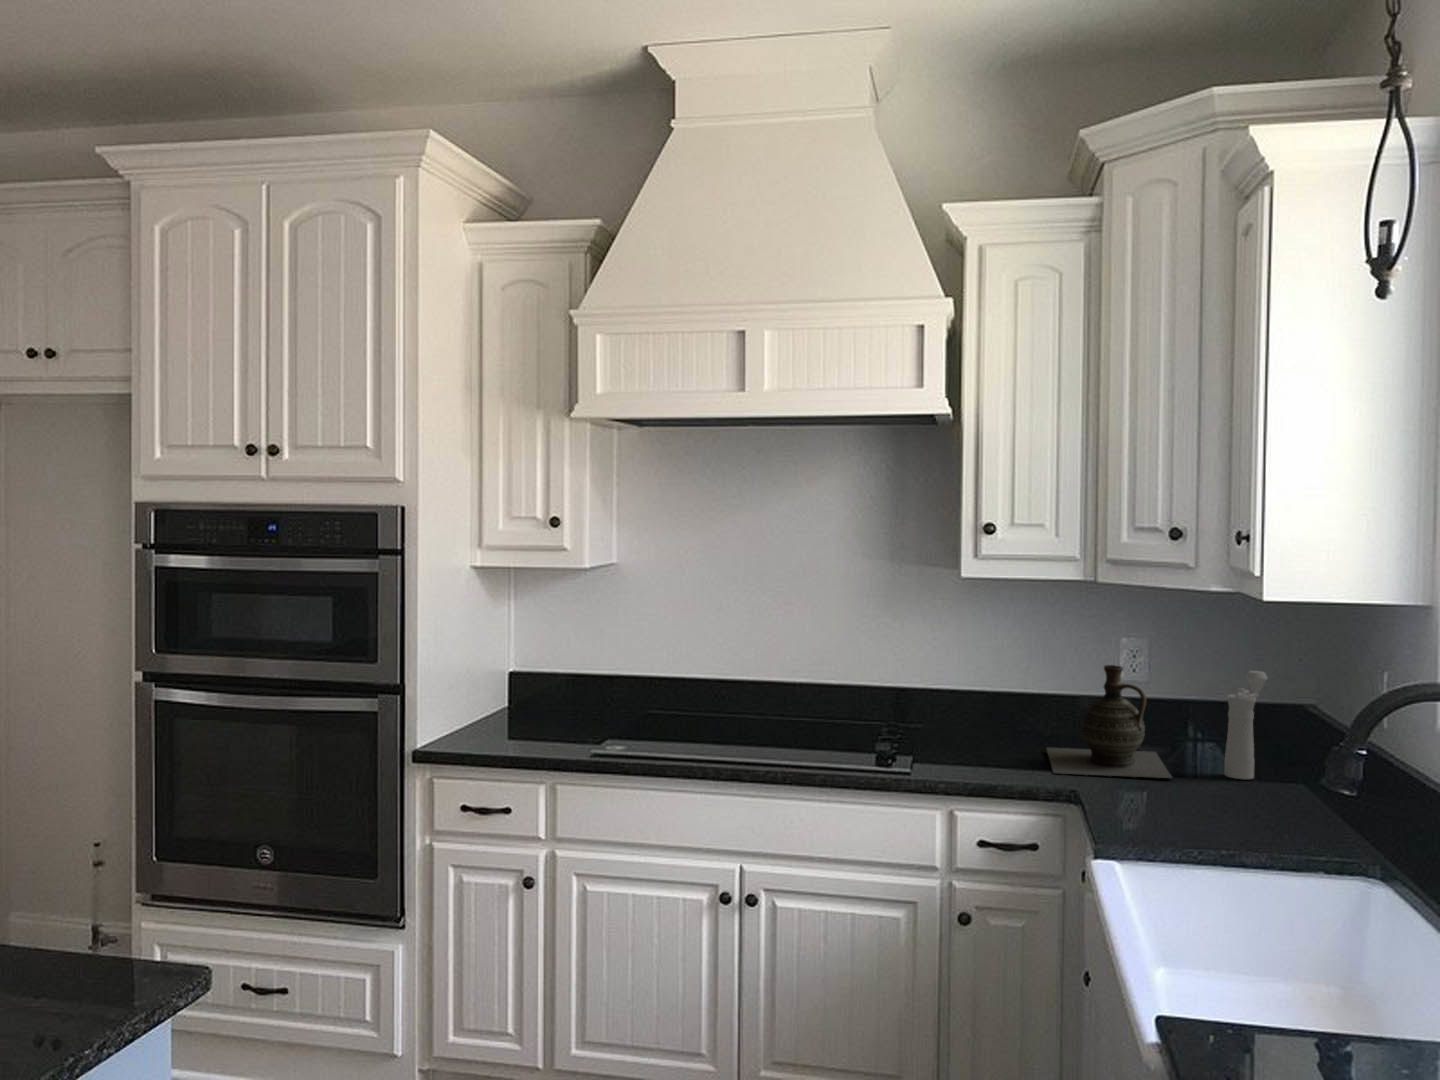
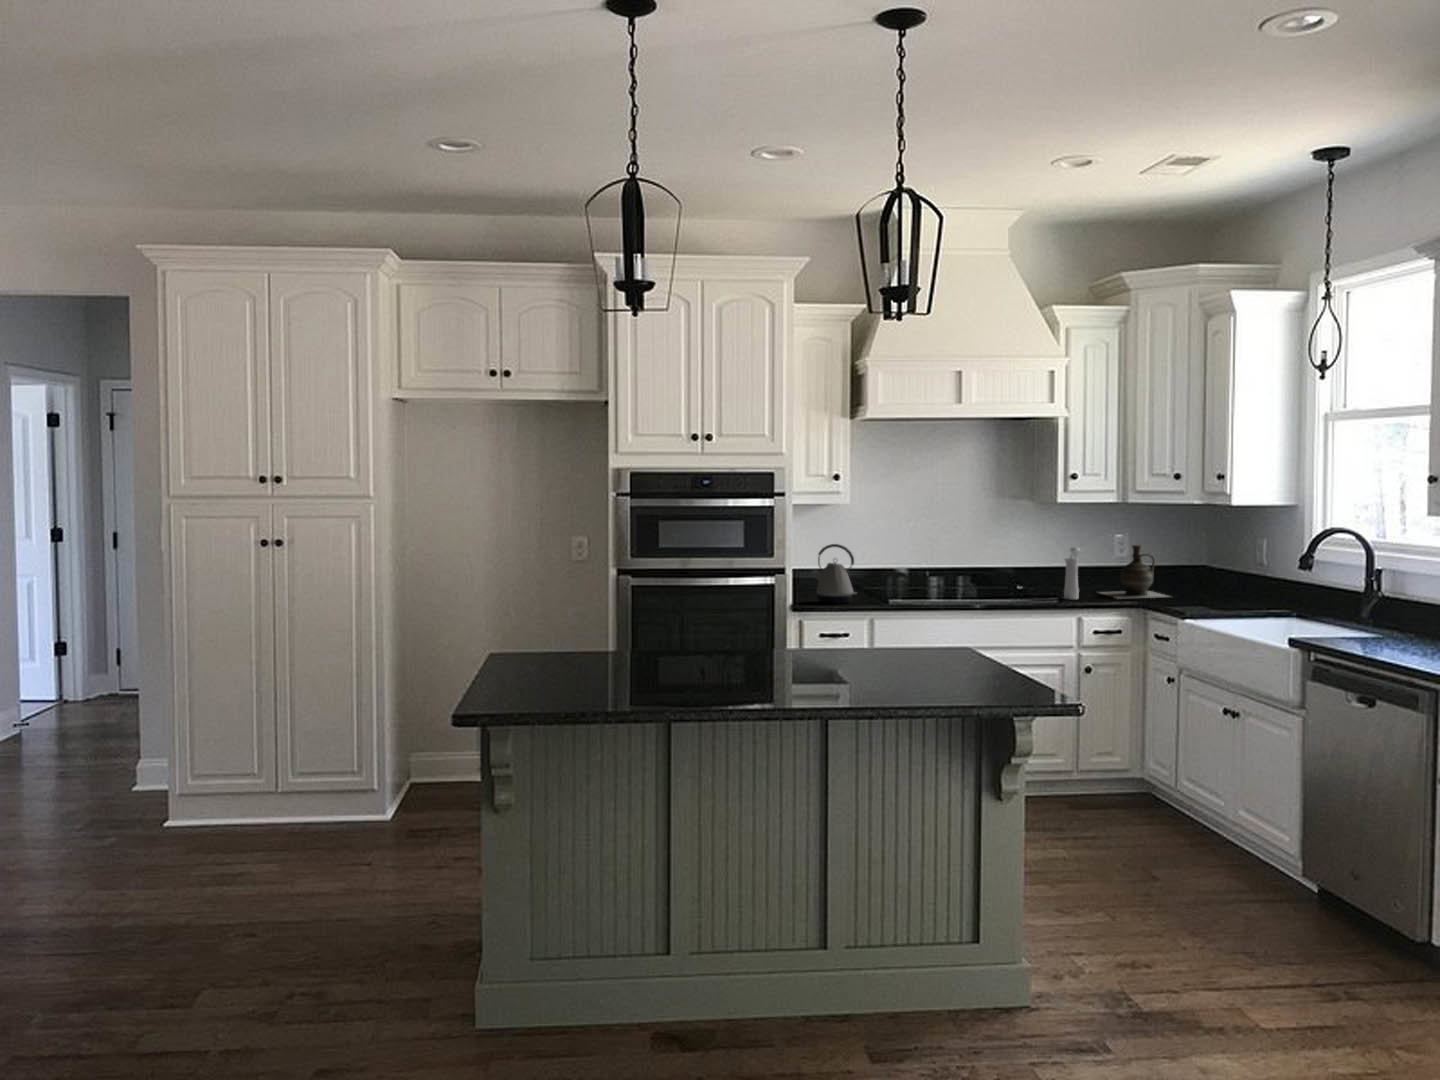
kettle: none [480,640,553,748] -> present [811,544,856,603]
pepper mill: present [1225,671,1267,779] -> present [1064,547,1080,599]

